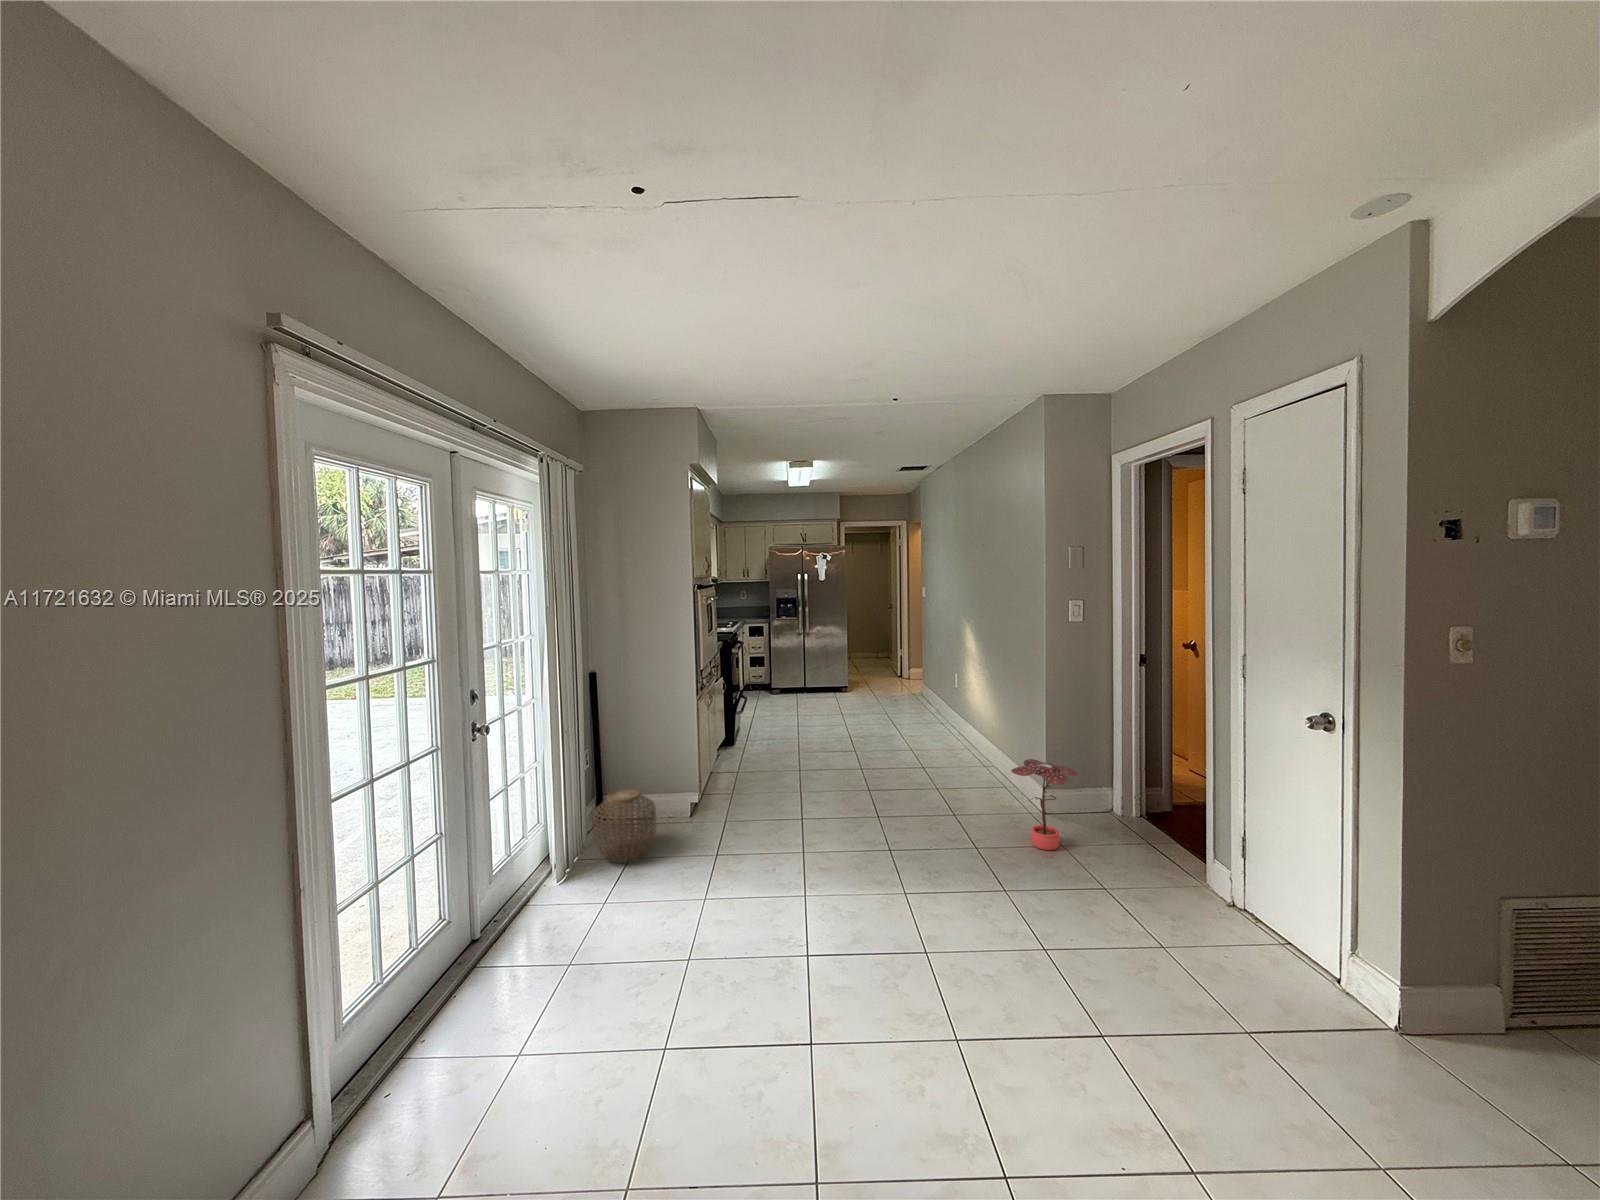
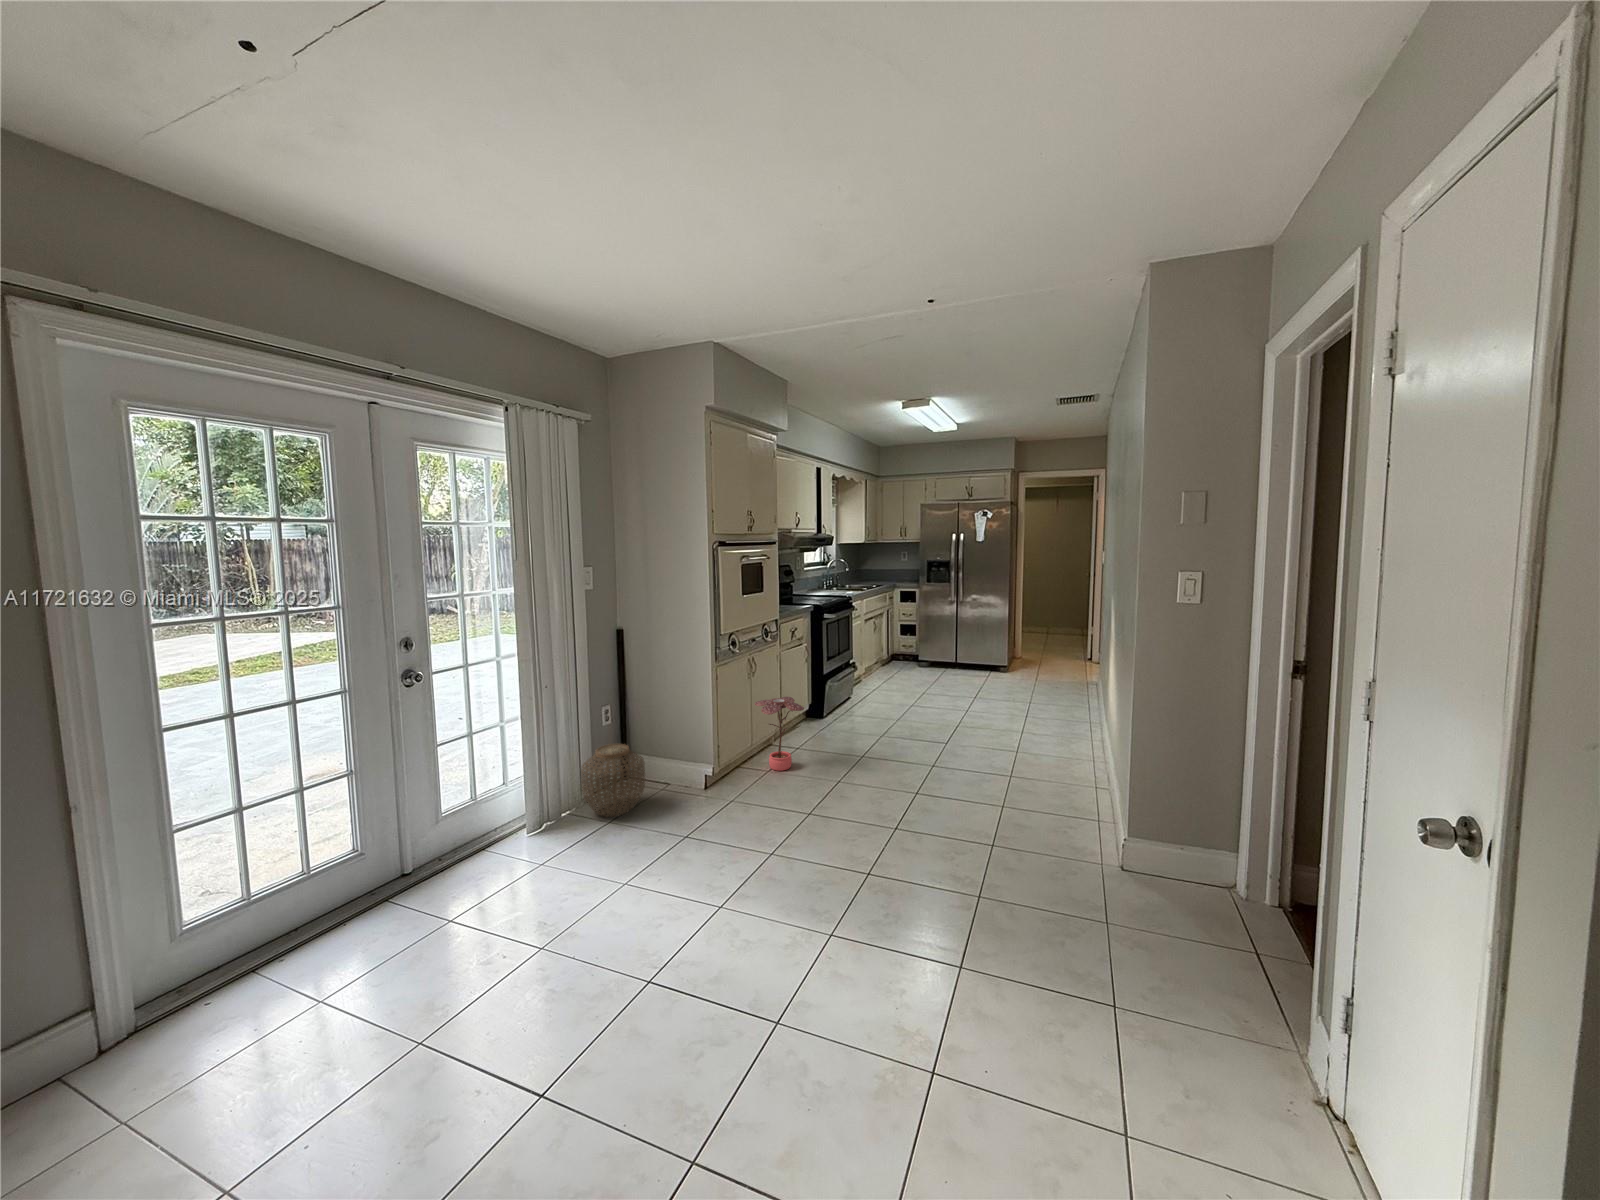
potted plant: present [1011,759,1077,850] -> present [755,697,804,771]

